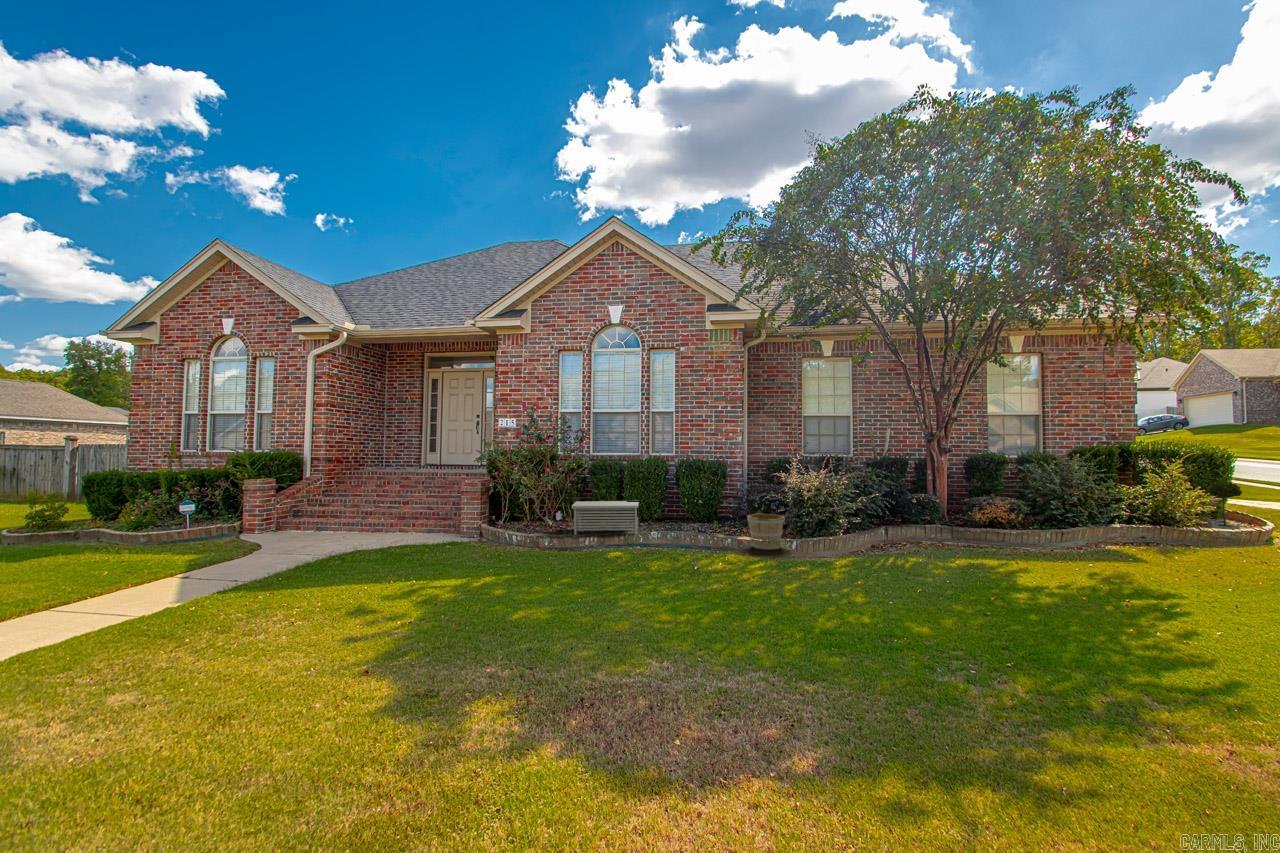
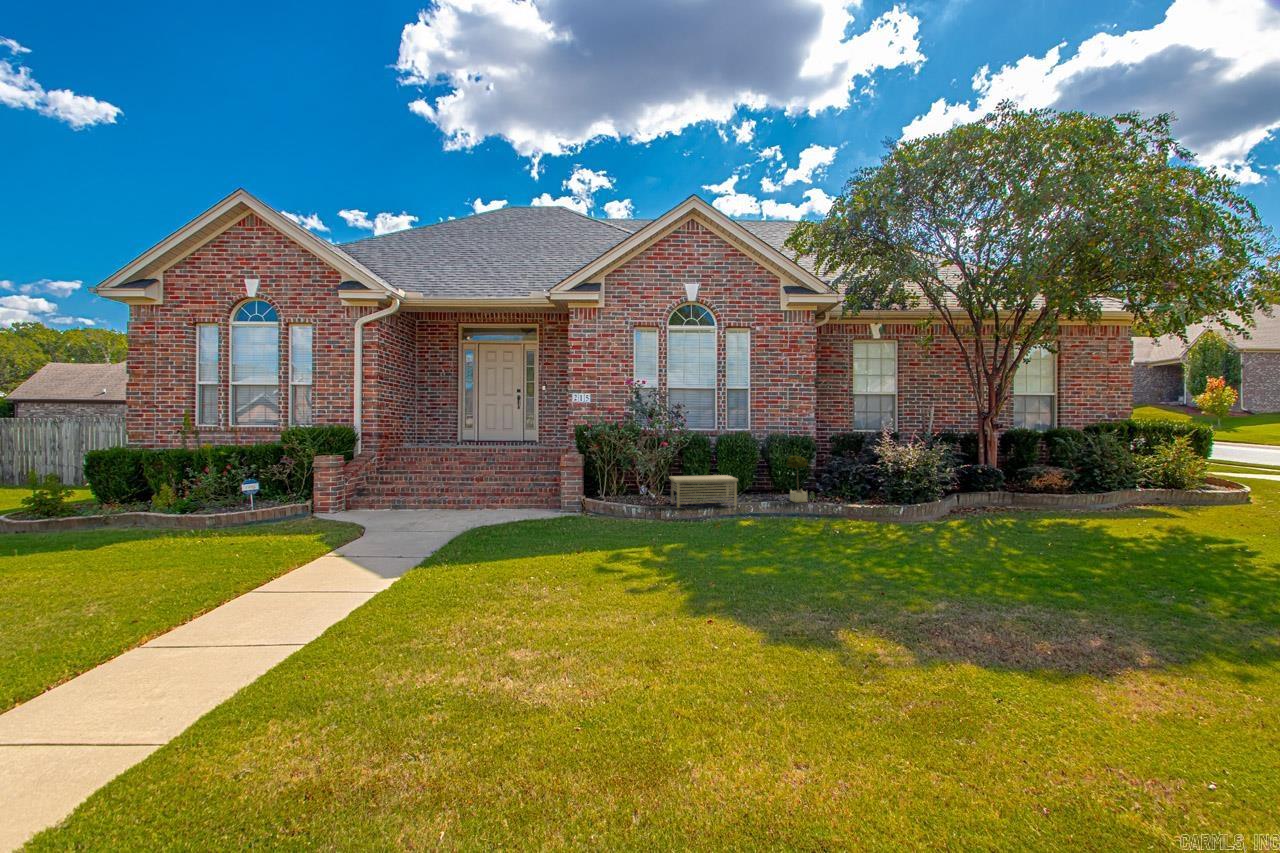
potted tree: present [1209,482,1242,539] -> present [787,456,807,503]
wooden bucket: present [747,513,785,550] -> none [853,483,890,516]

